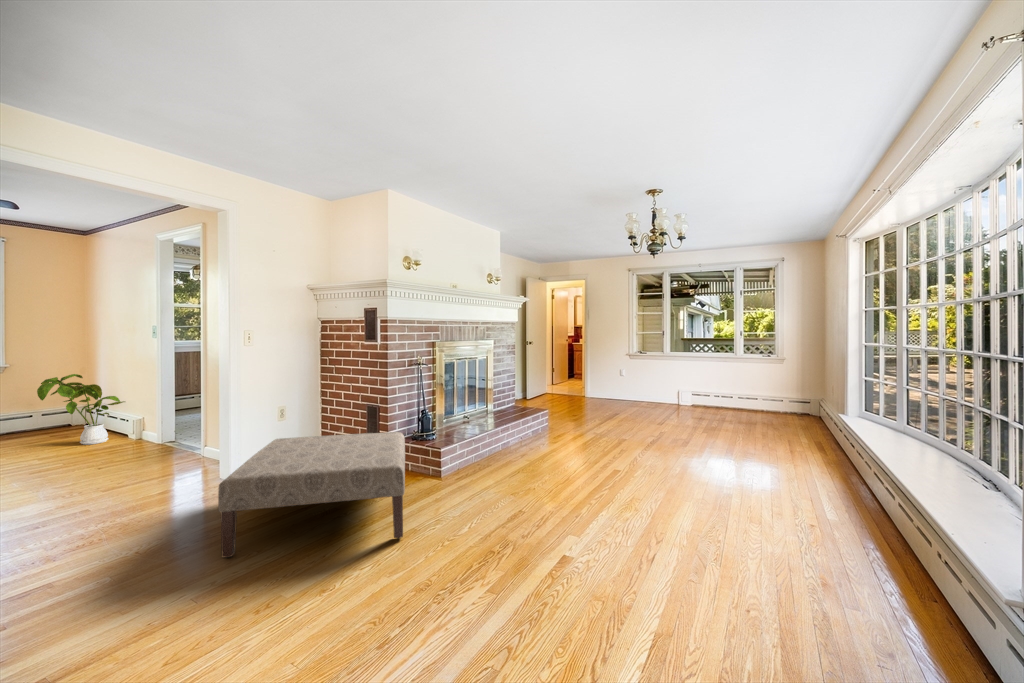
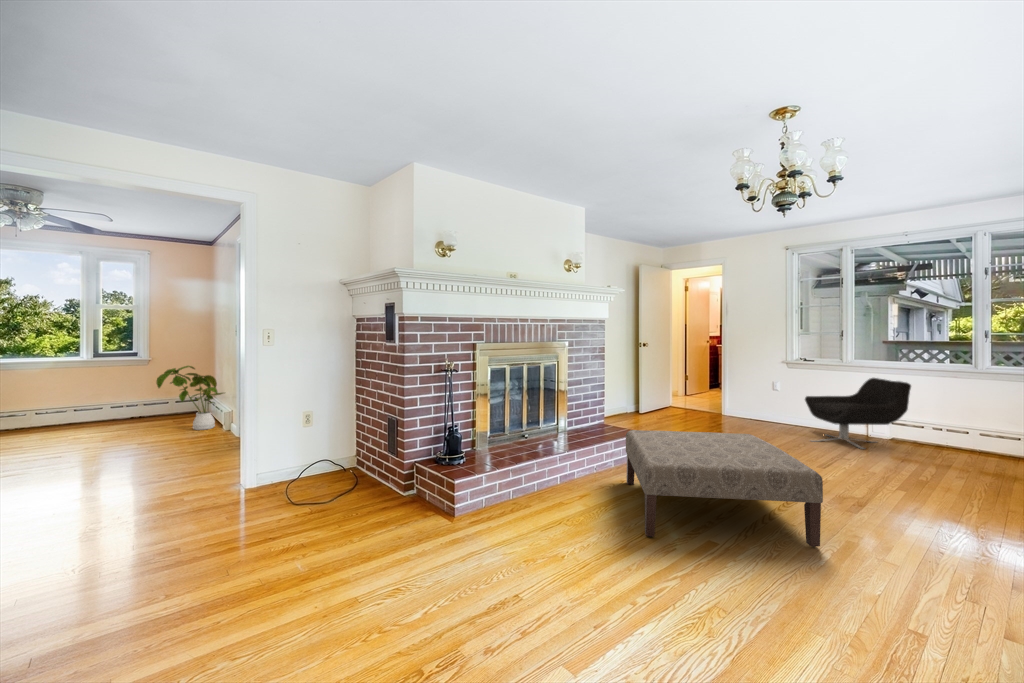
lounge chair: none [641,362,703,410] -> present [805,378,911,449]
ottoman: present [218,432,405,558] -> present [626,430,823,547]

